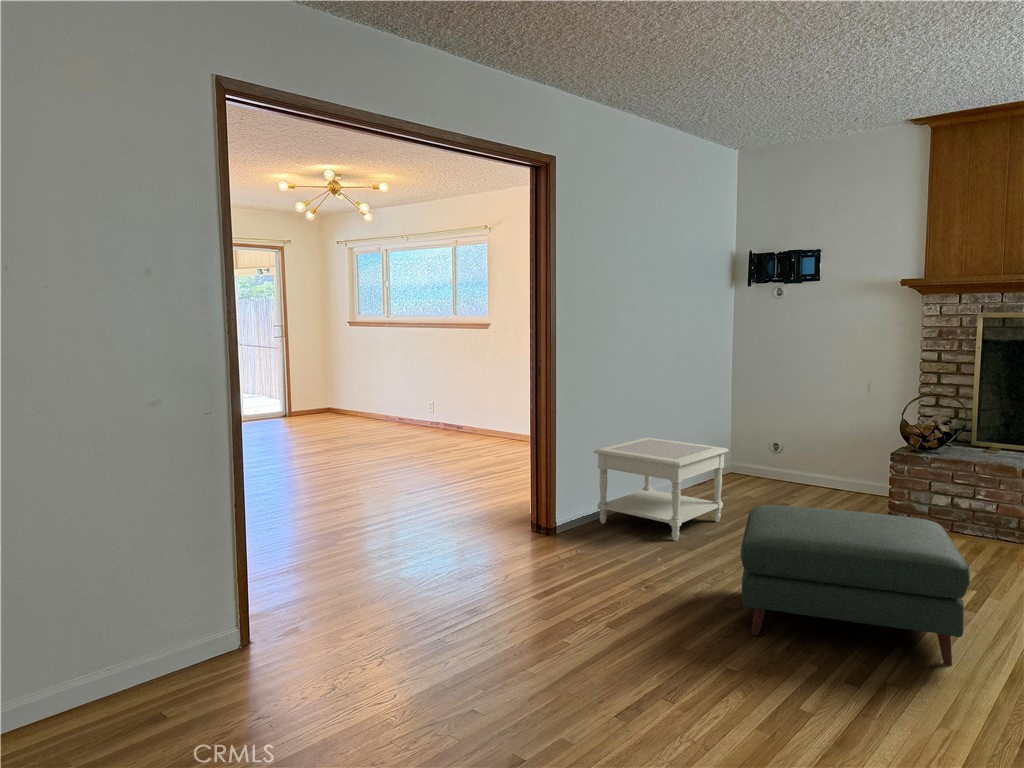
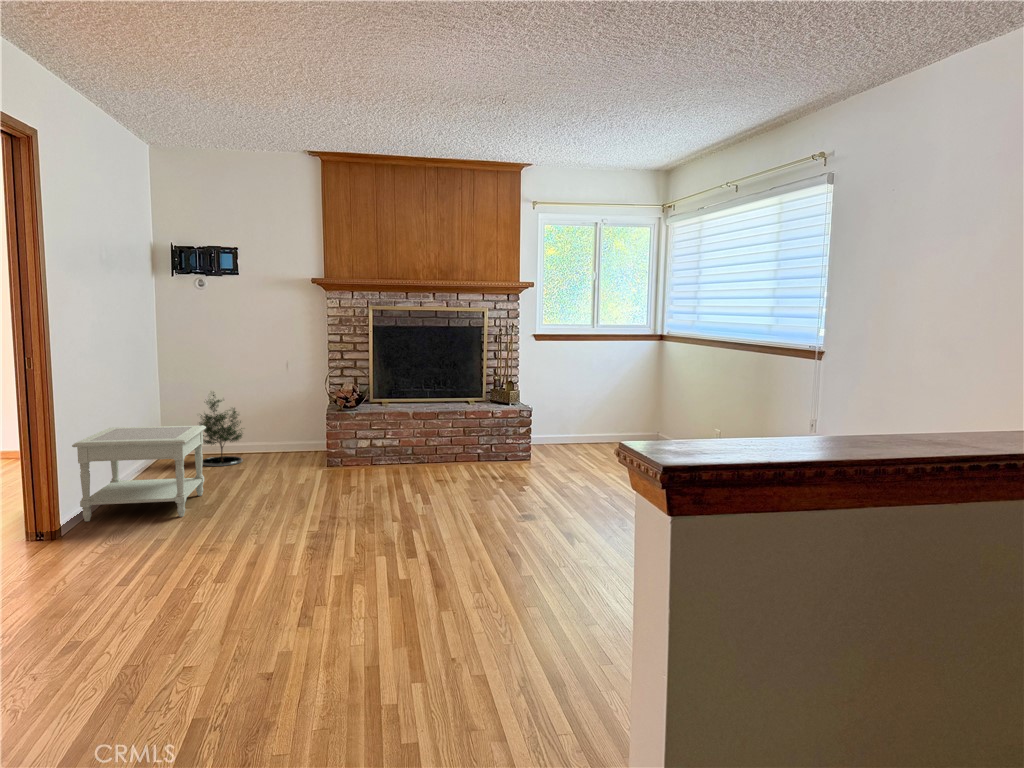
potted tree: none [755,408,809,493] -> present [199,395,243,466]
ottoman: present [741,505,970,665] -> none [284,445,455,554]

